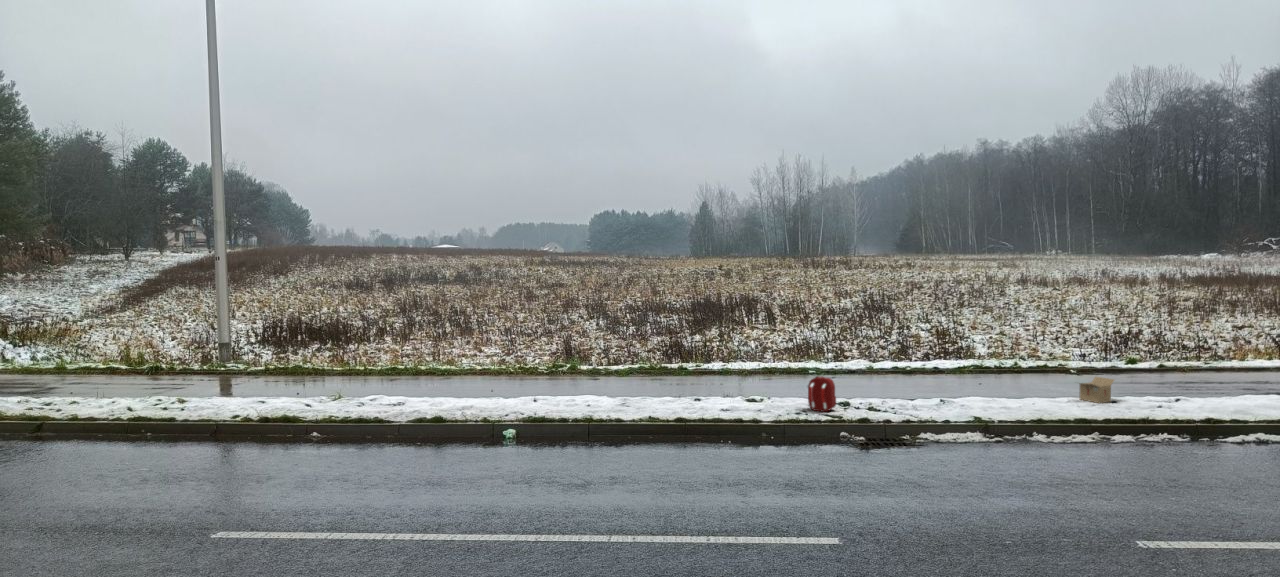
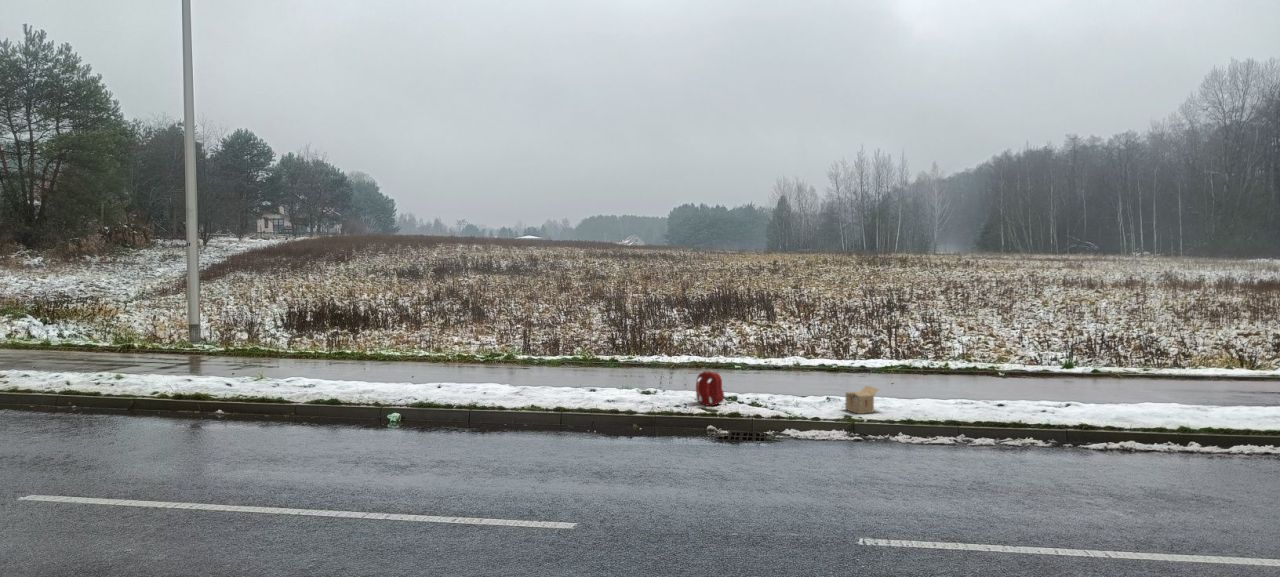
cardboard box: present [1079,377,1114,403] -> present [845,386,878,414]

